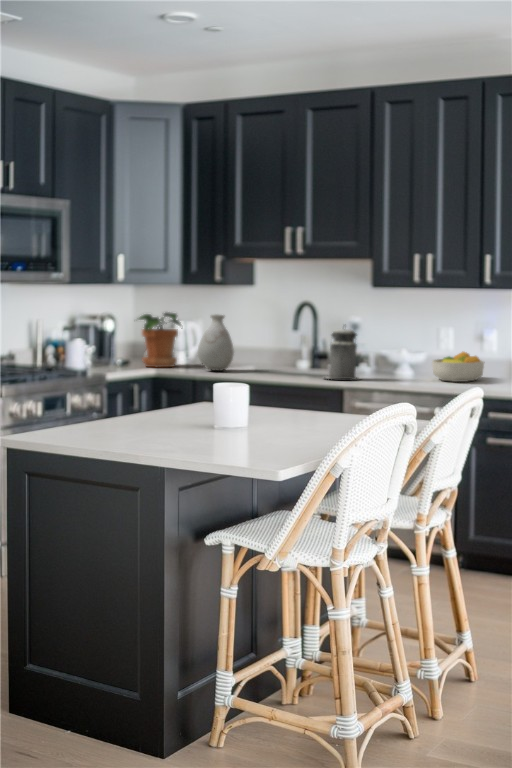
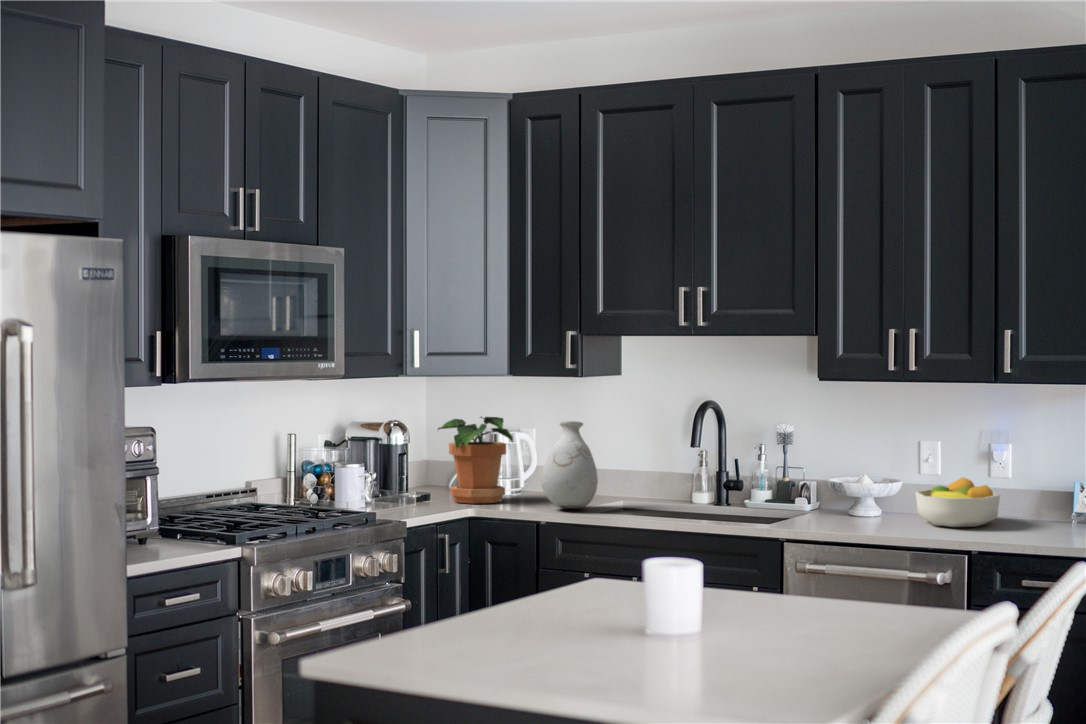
canister: present [326,329,358,380] -> none [744,438,806,525]

